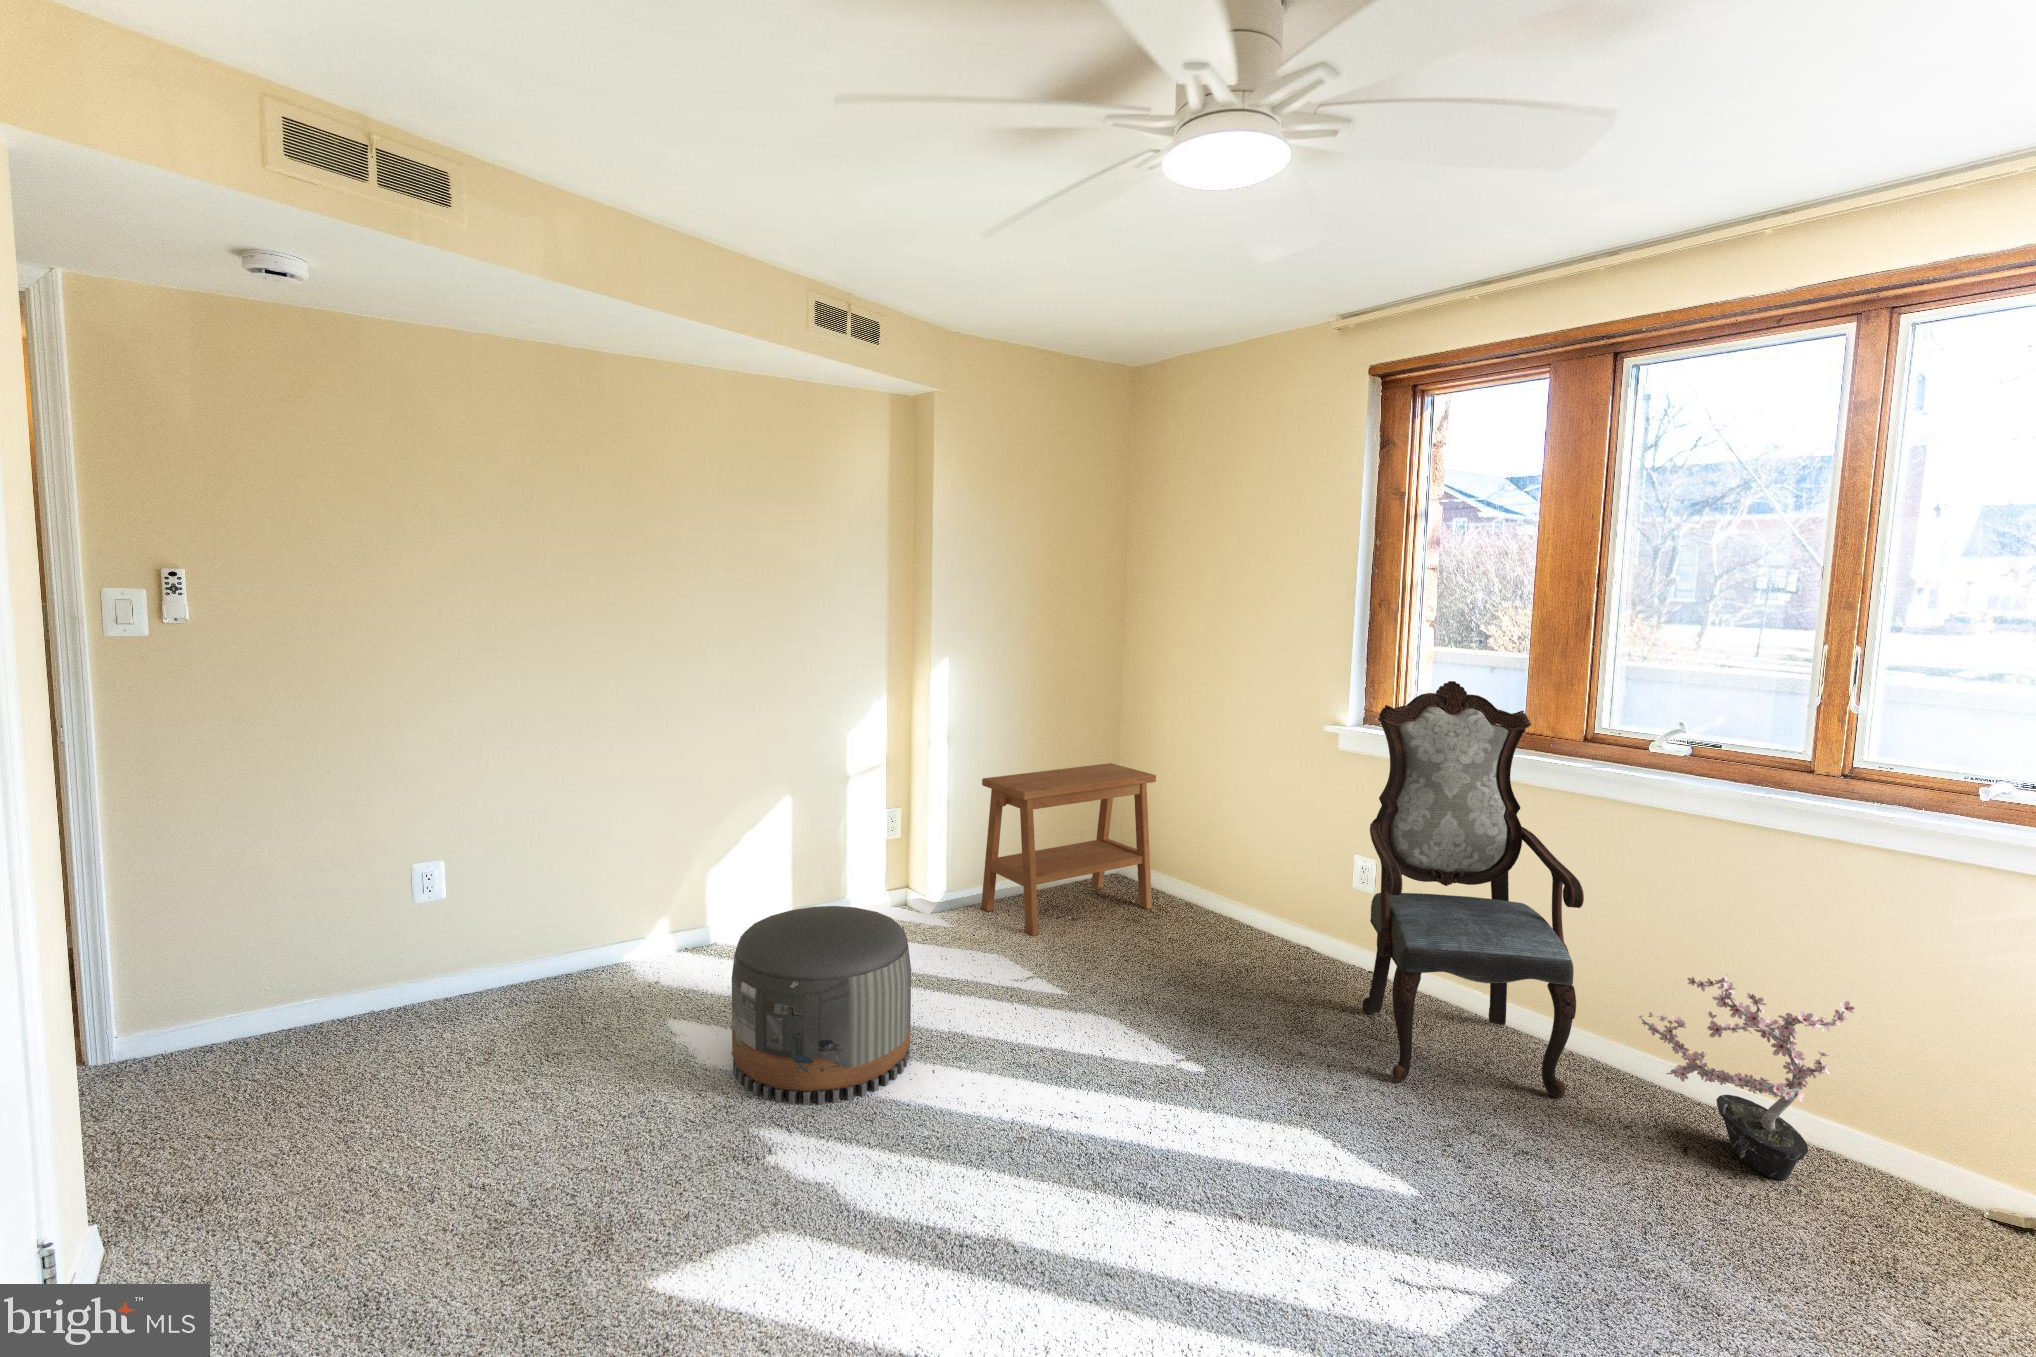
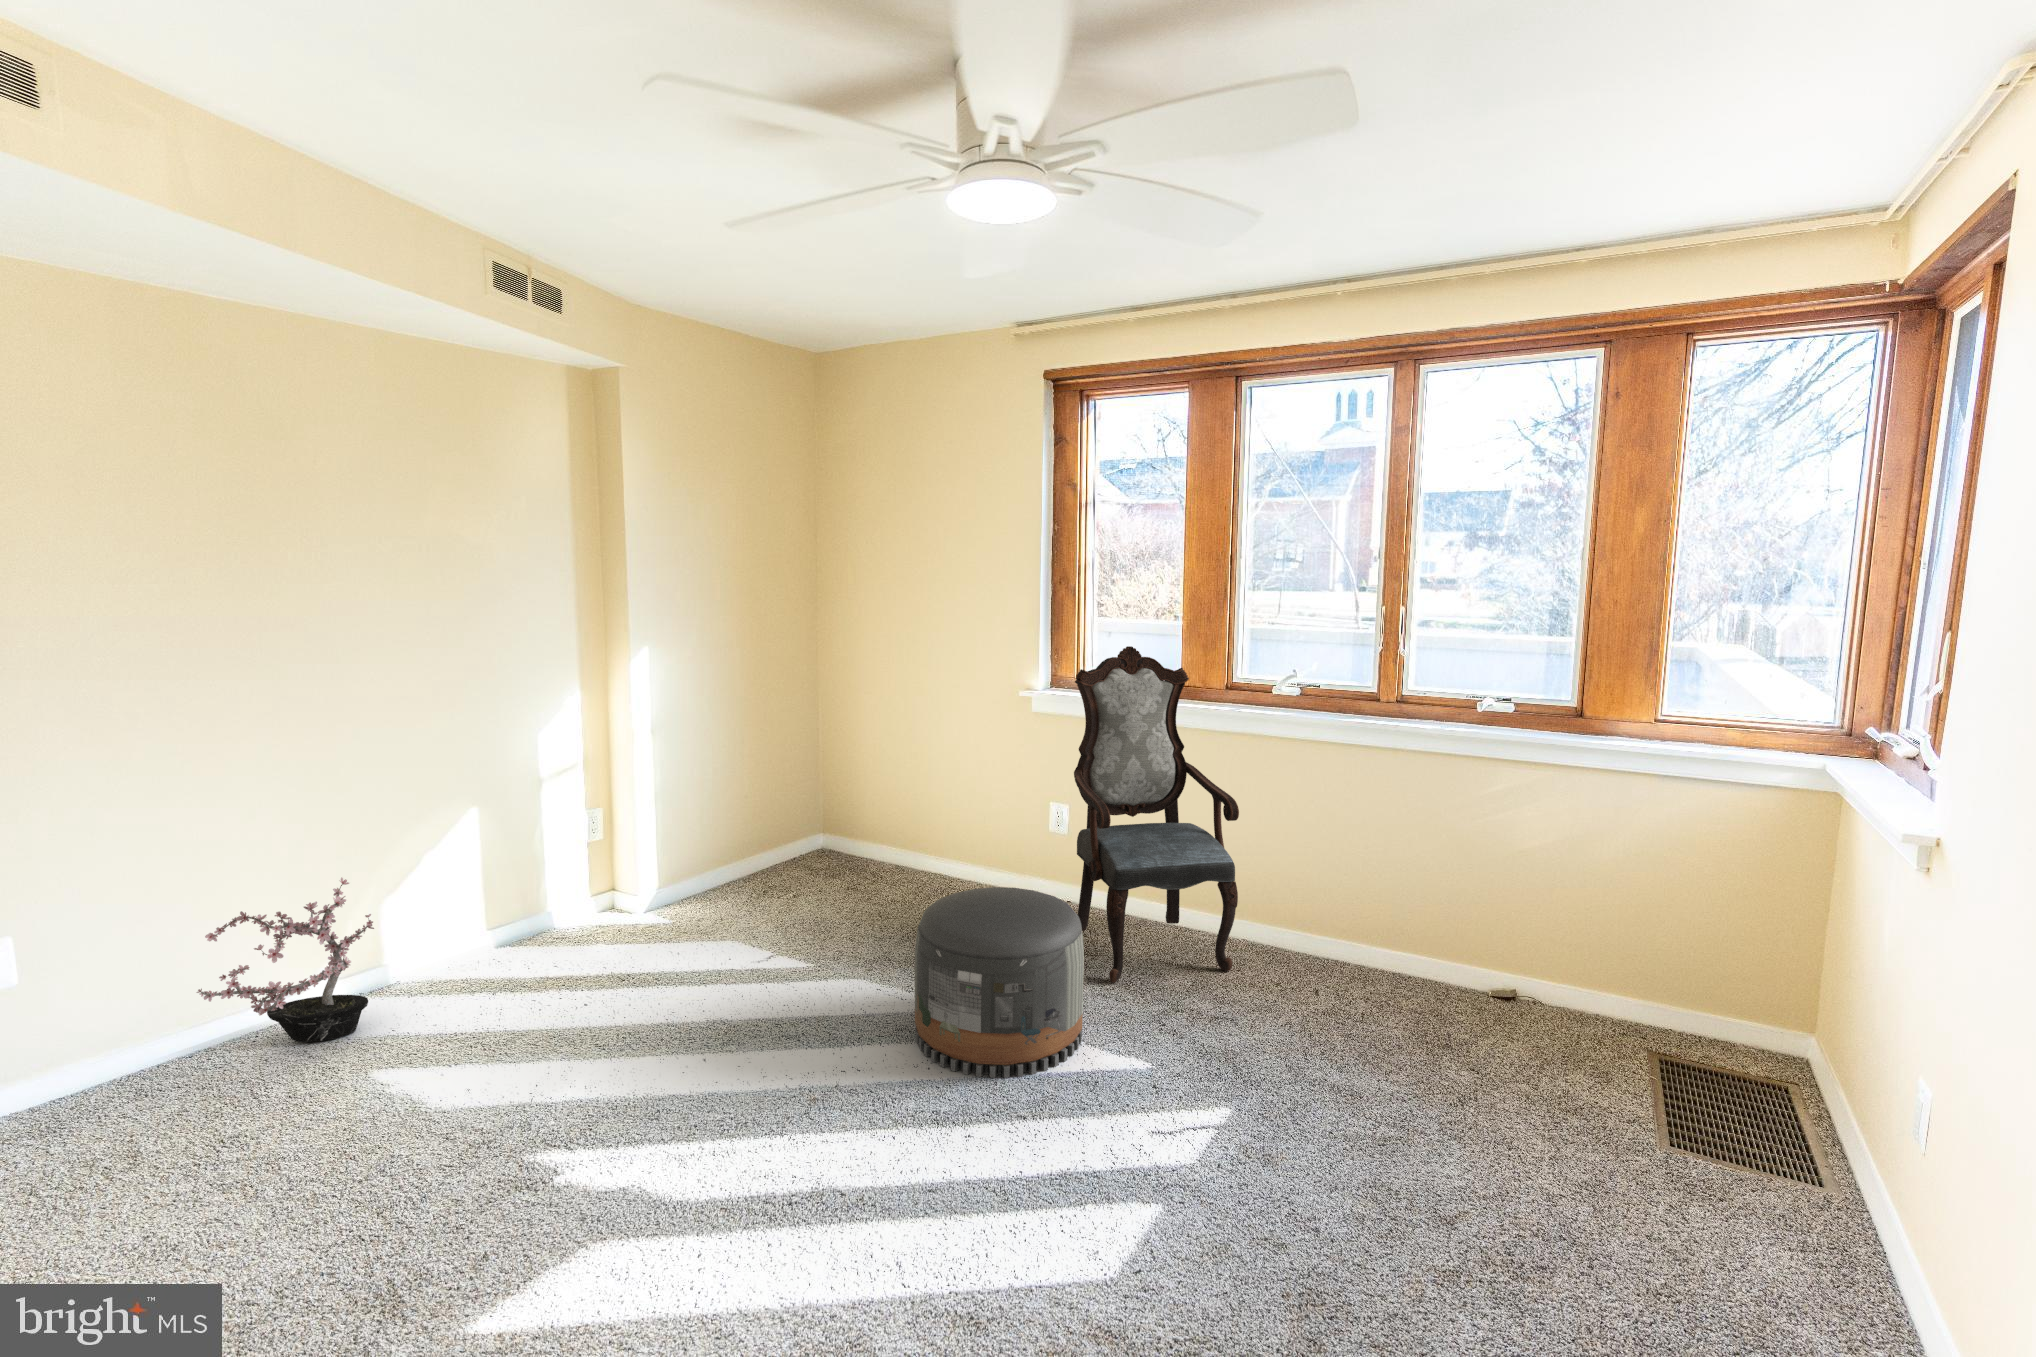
side table: present [981,763,1156,936] -> none [696,740,868,915]
pouf: present [732,906,911,1105] -> present [915,887,1084,1078]
potted plant: present [1638,974,1854,1180] -> present [197,877,374,1042]

